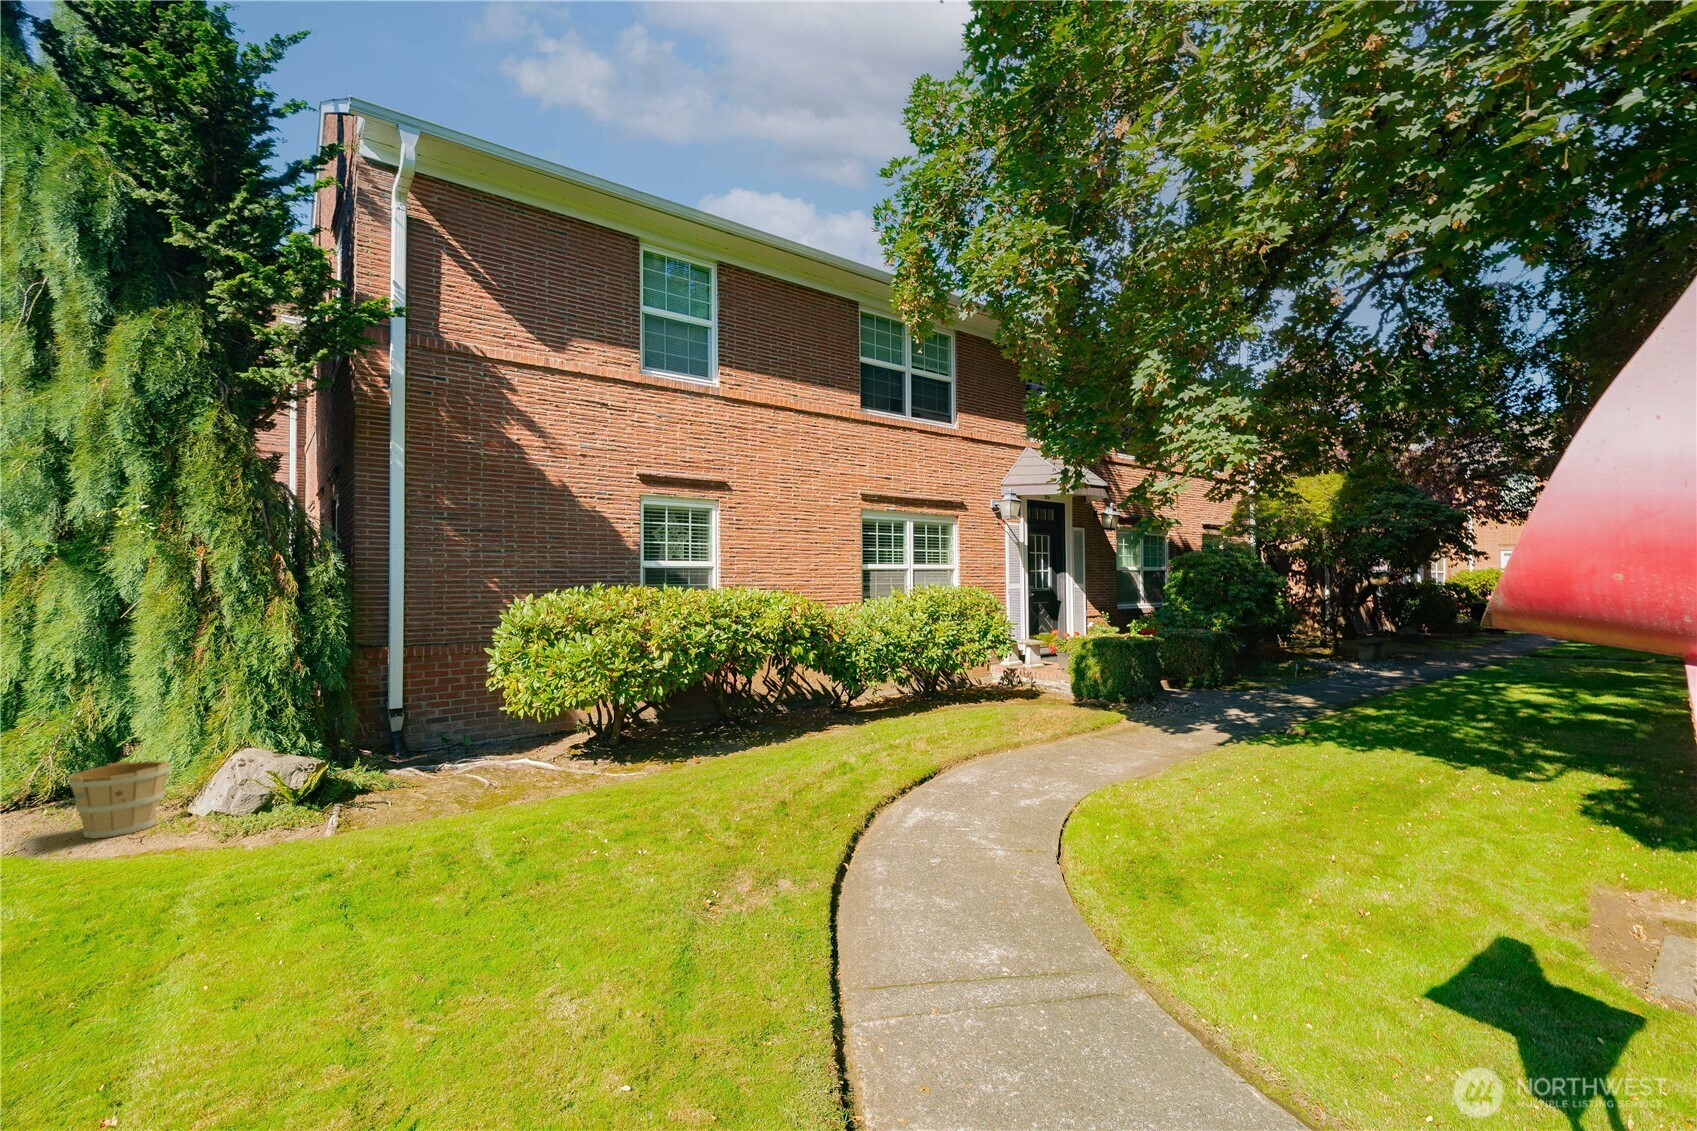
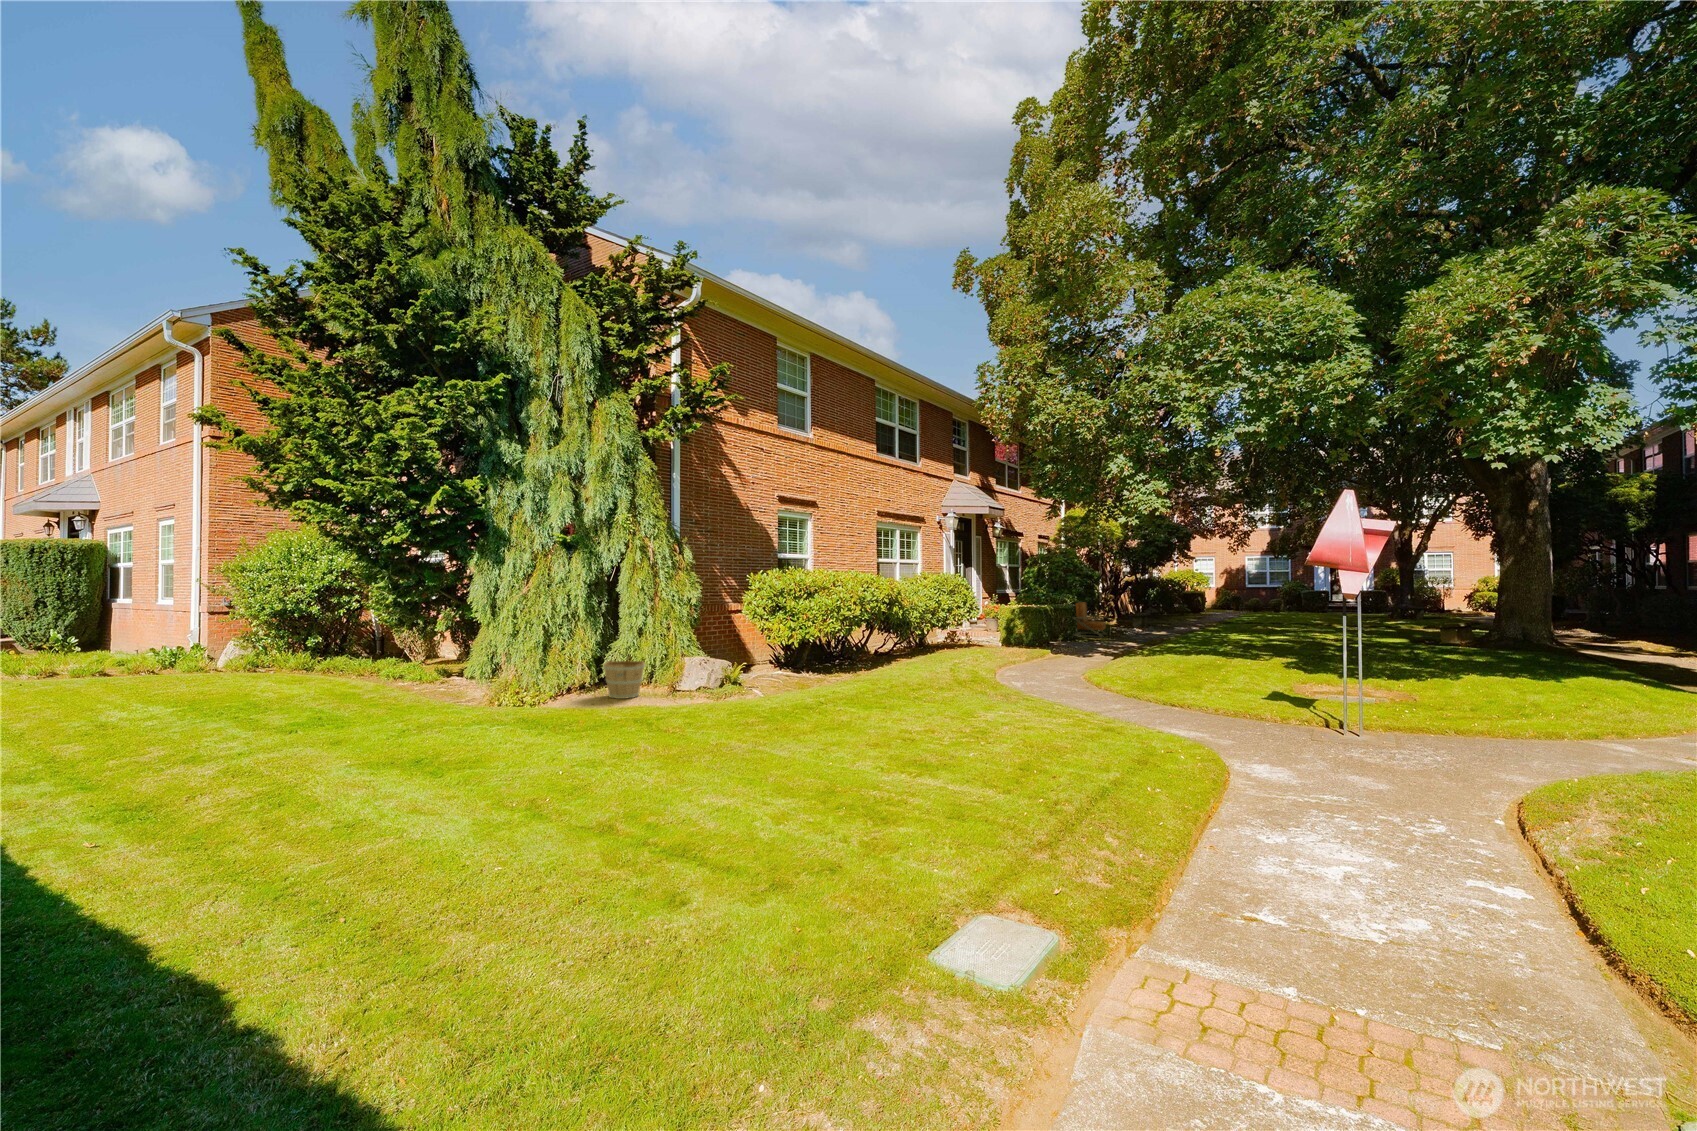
lounge chair: none [1219,623,1290,684] -> present [1073,602,1106,637]

